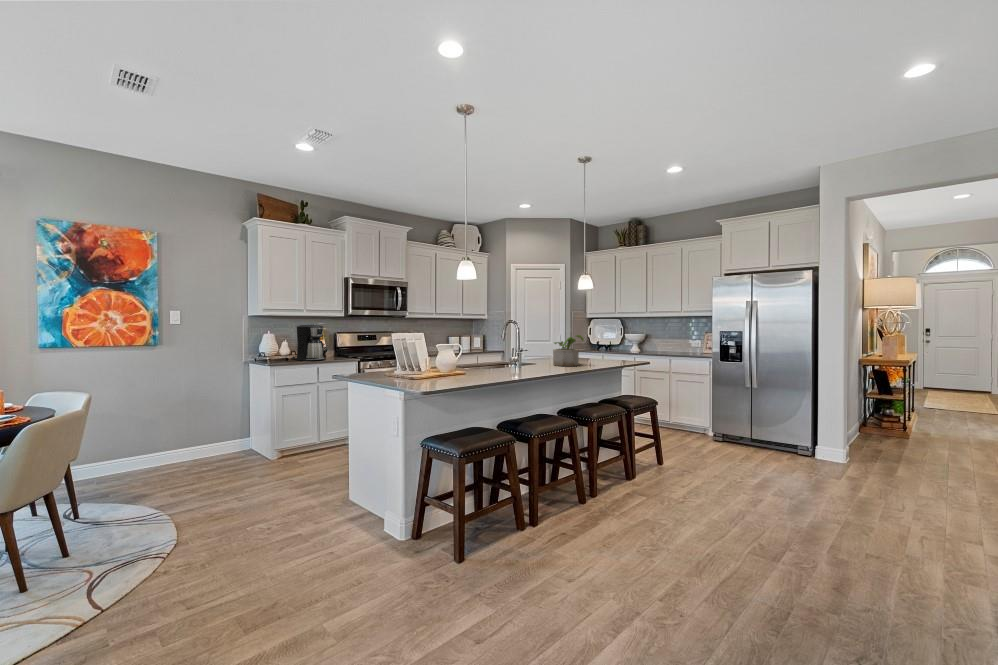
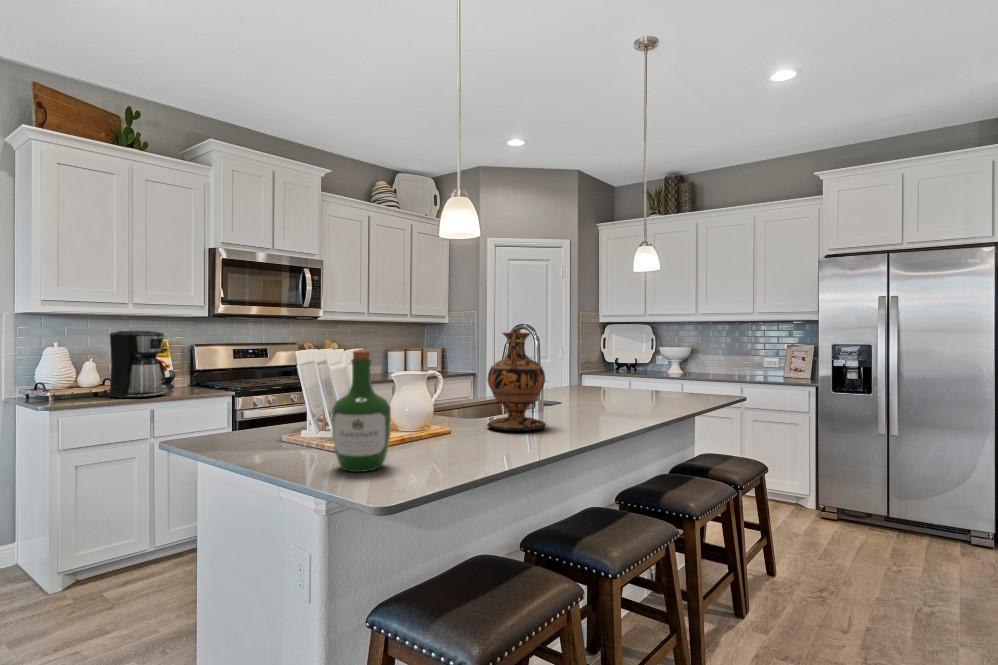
vase: none [484,323,514,373] -> present [487,329,546,431]
wine bottle: none [407,333,432,384] -> present [332,349,391,472]
potted plant: present [553,335,584,366] -> none [594,351,654,409]

